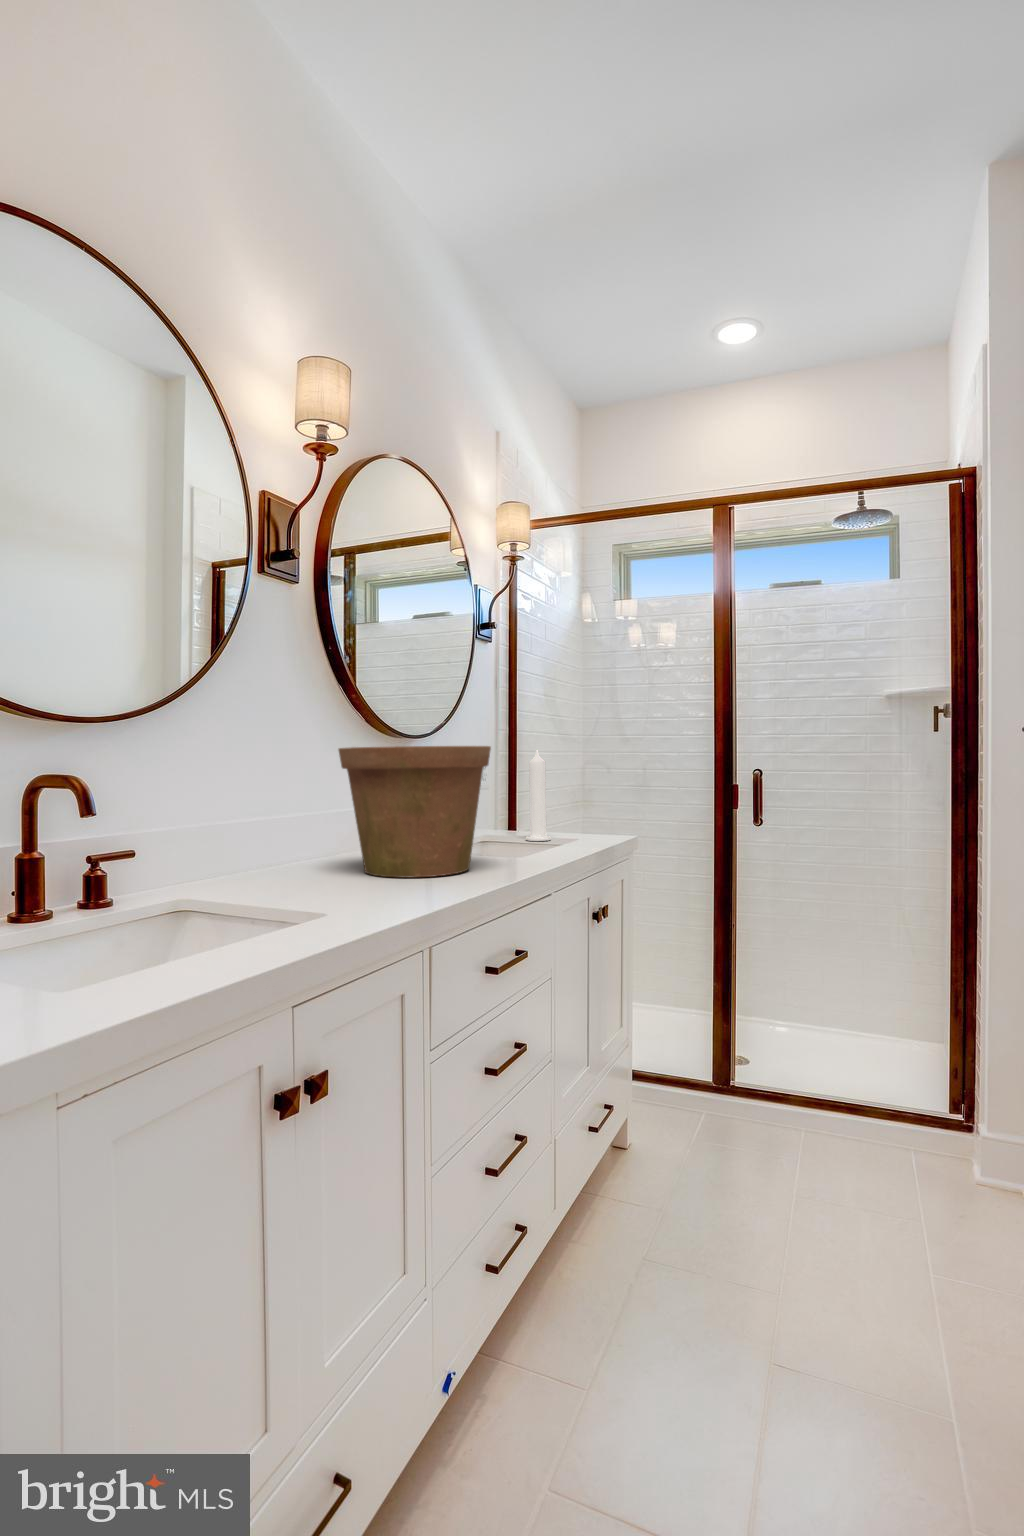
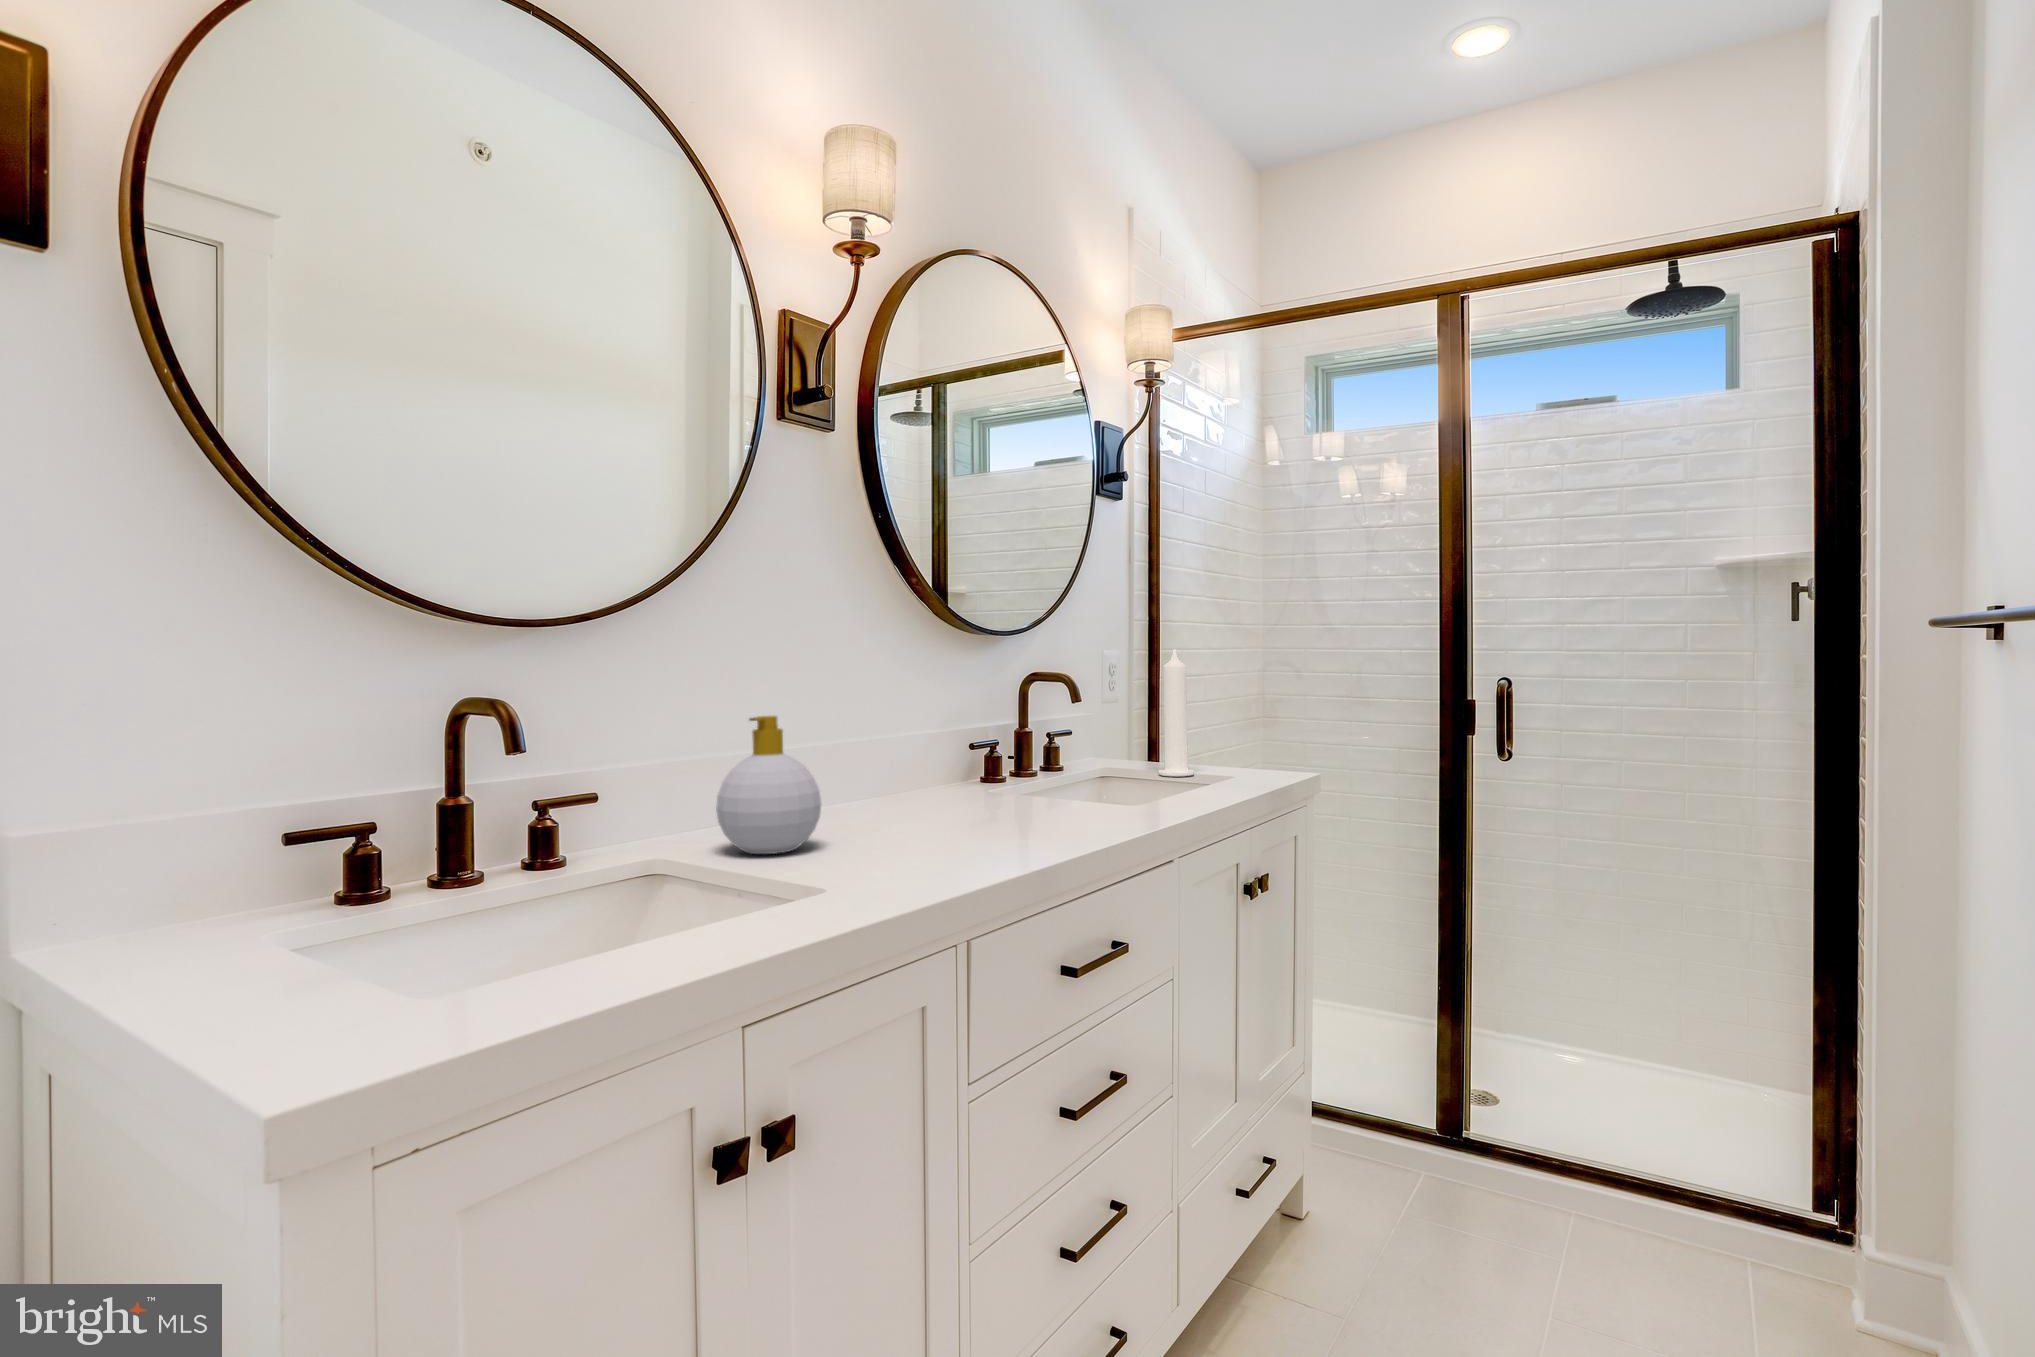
flower pot: present [339,746,491,878] -> none [878,649,1087,832]
soap bottle: none [227,793,307,895] -> present [716,716,821,854]

